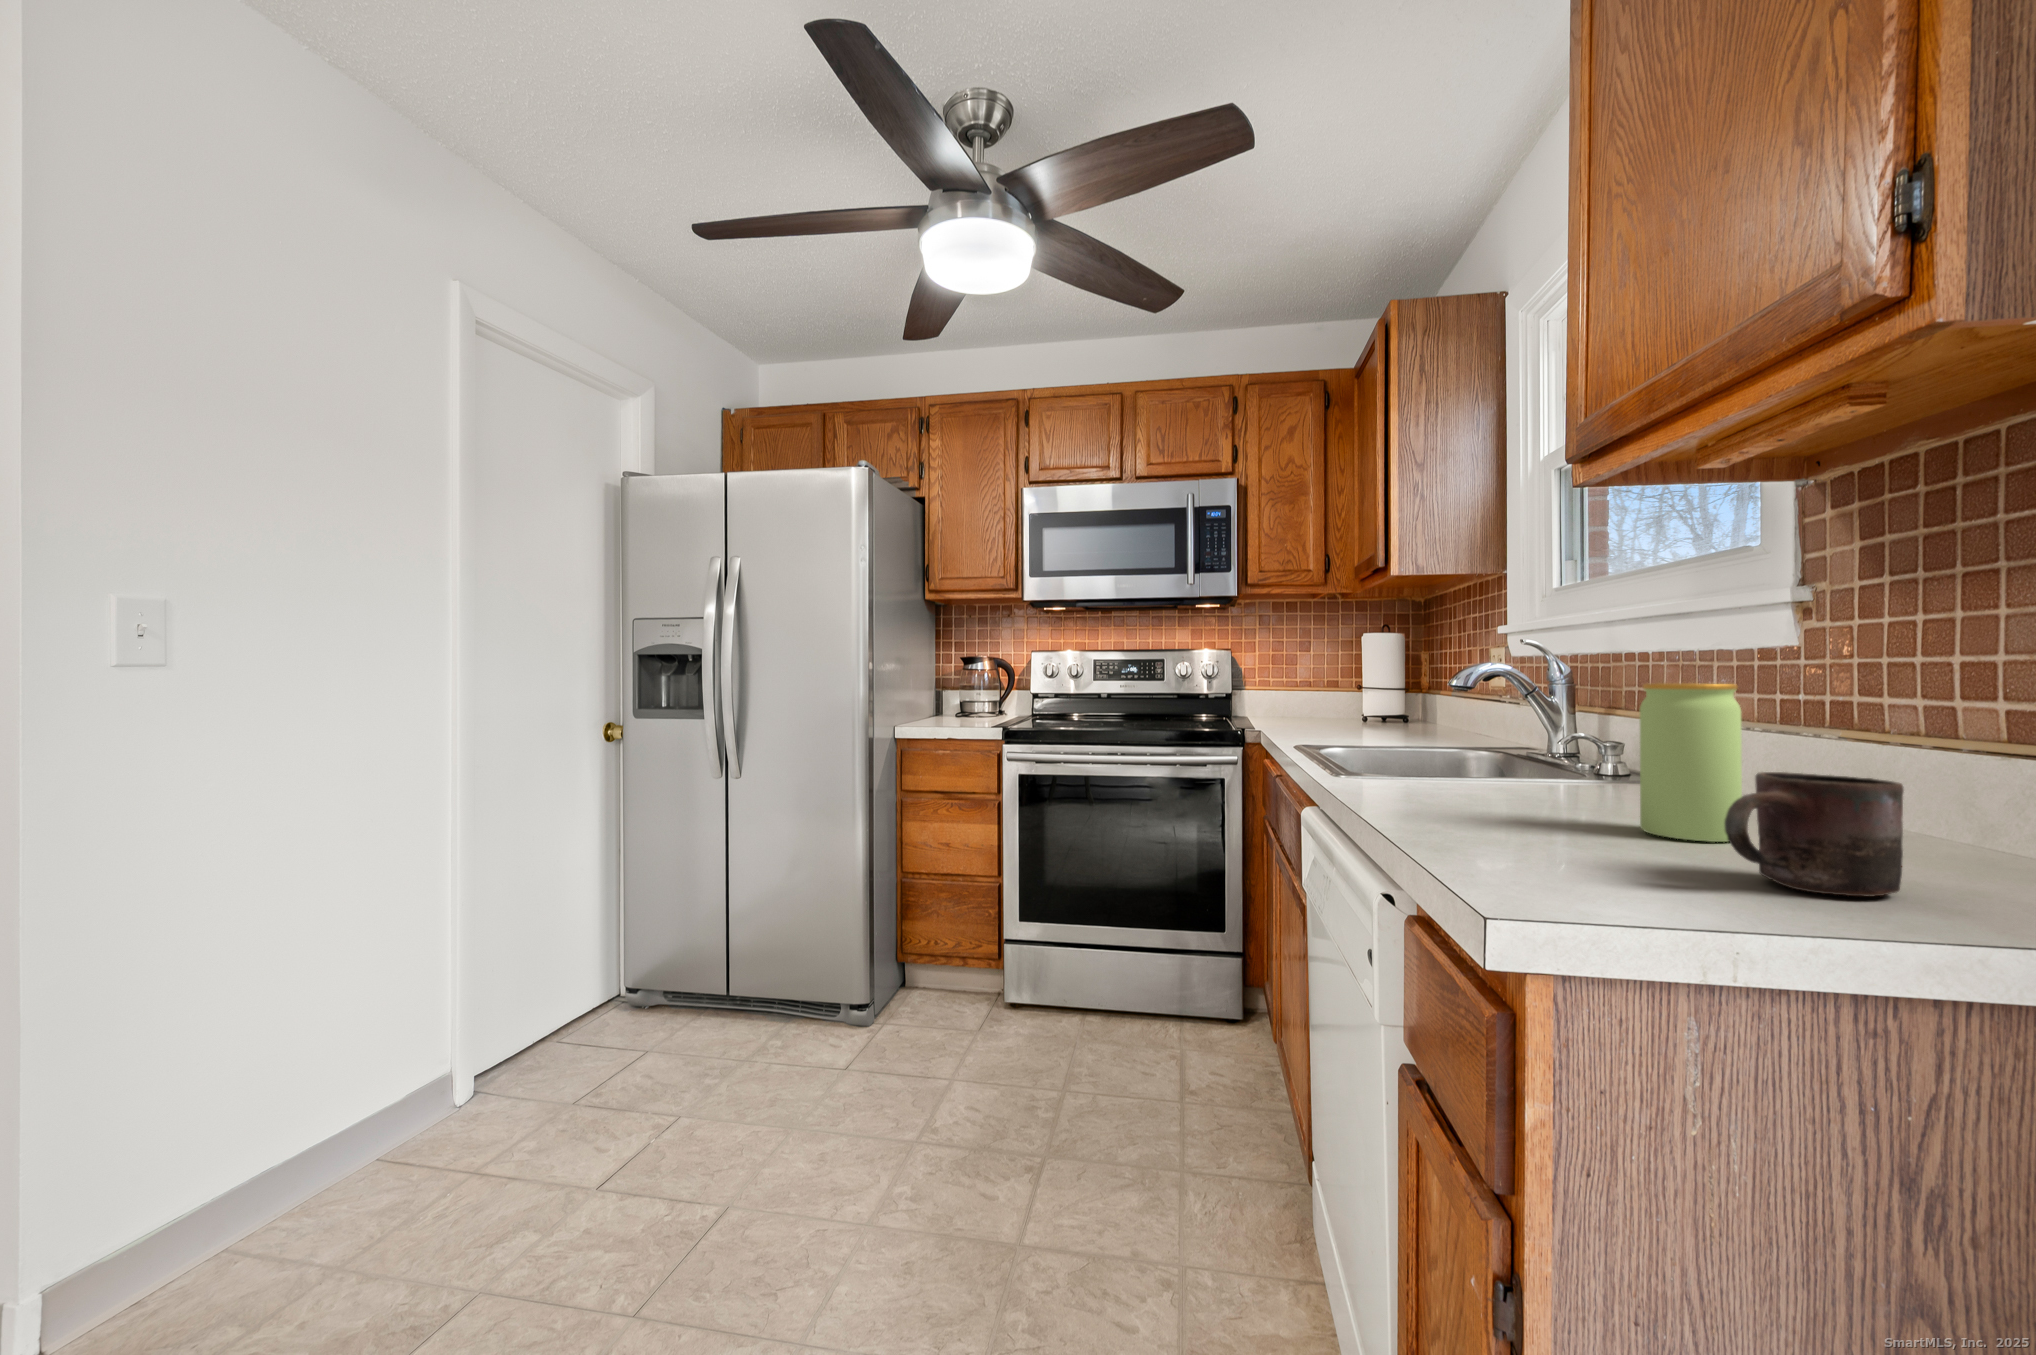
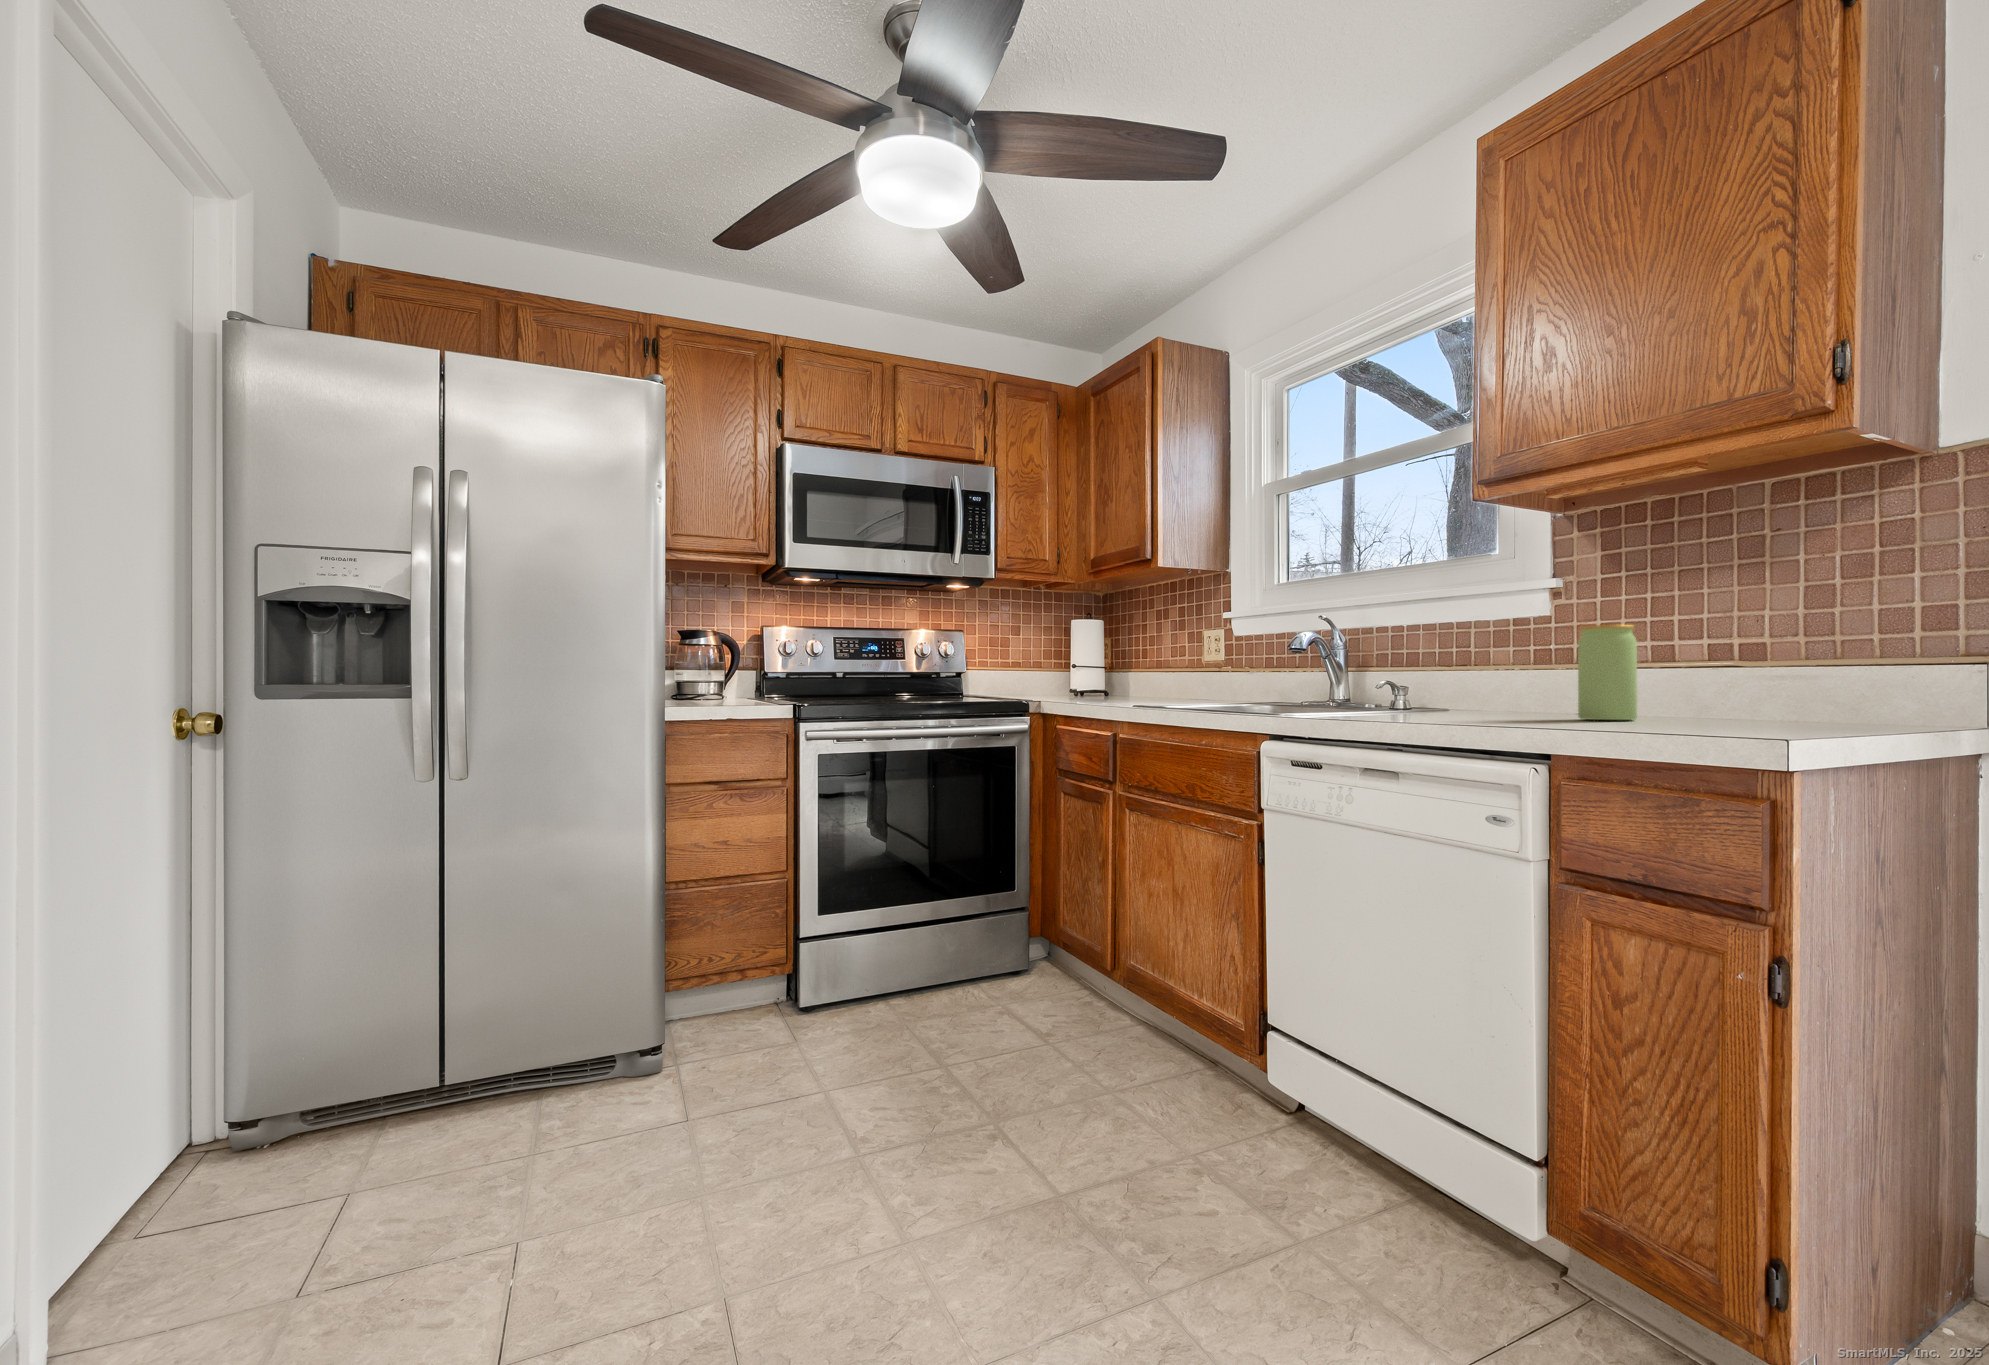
mug: present [1725,772,1904,896] -> none [1717,665,1794,726]

